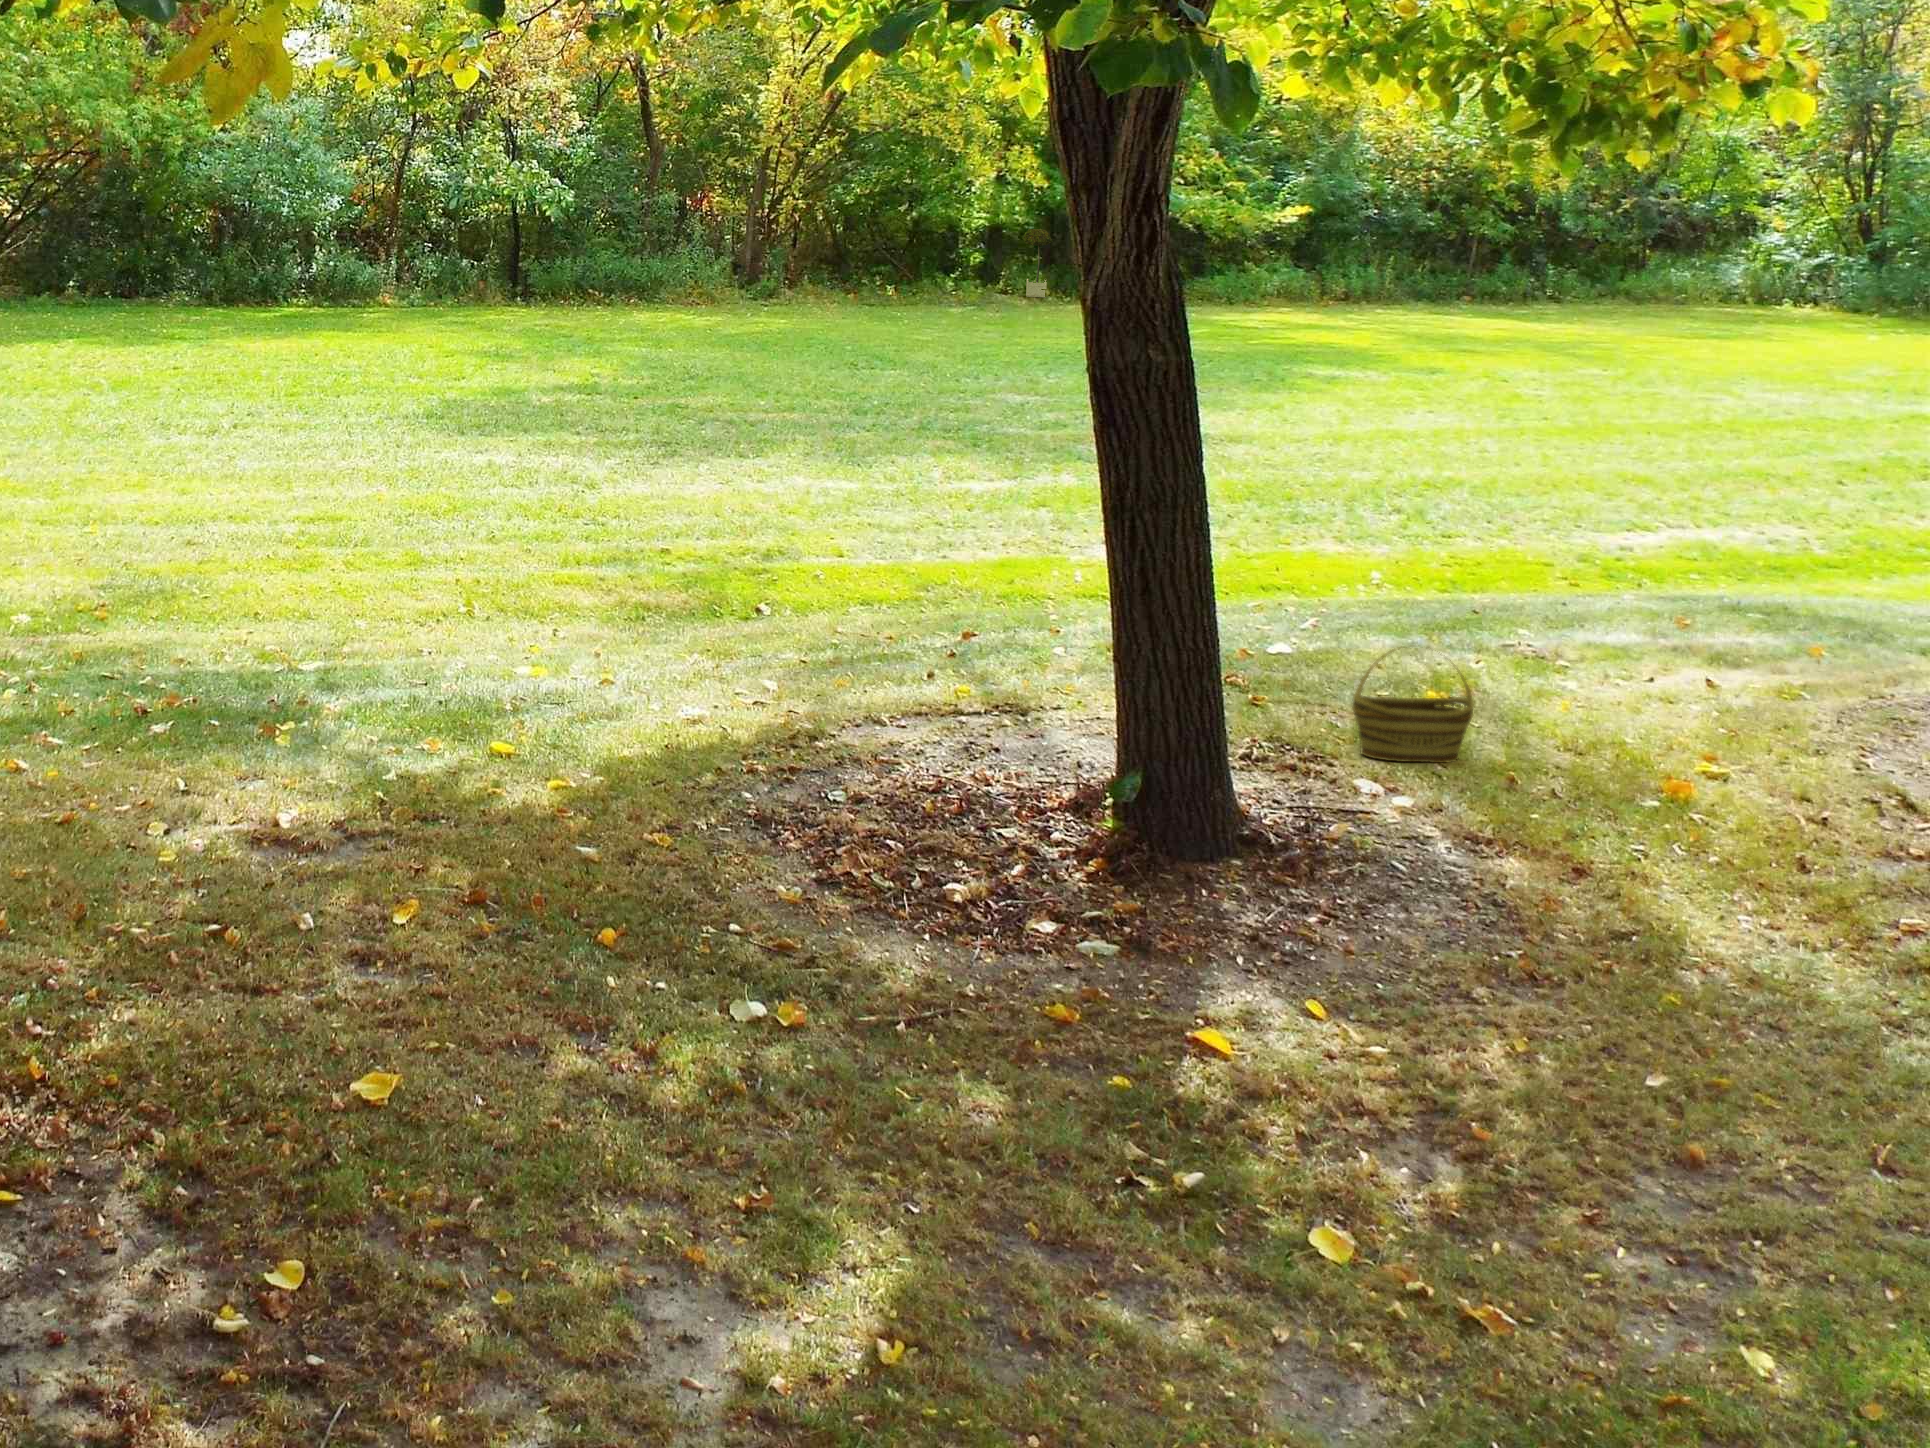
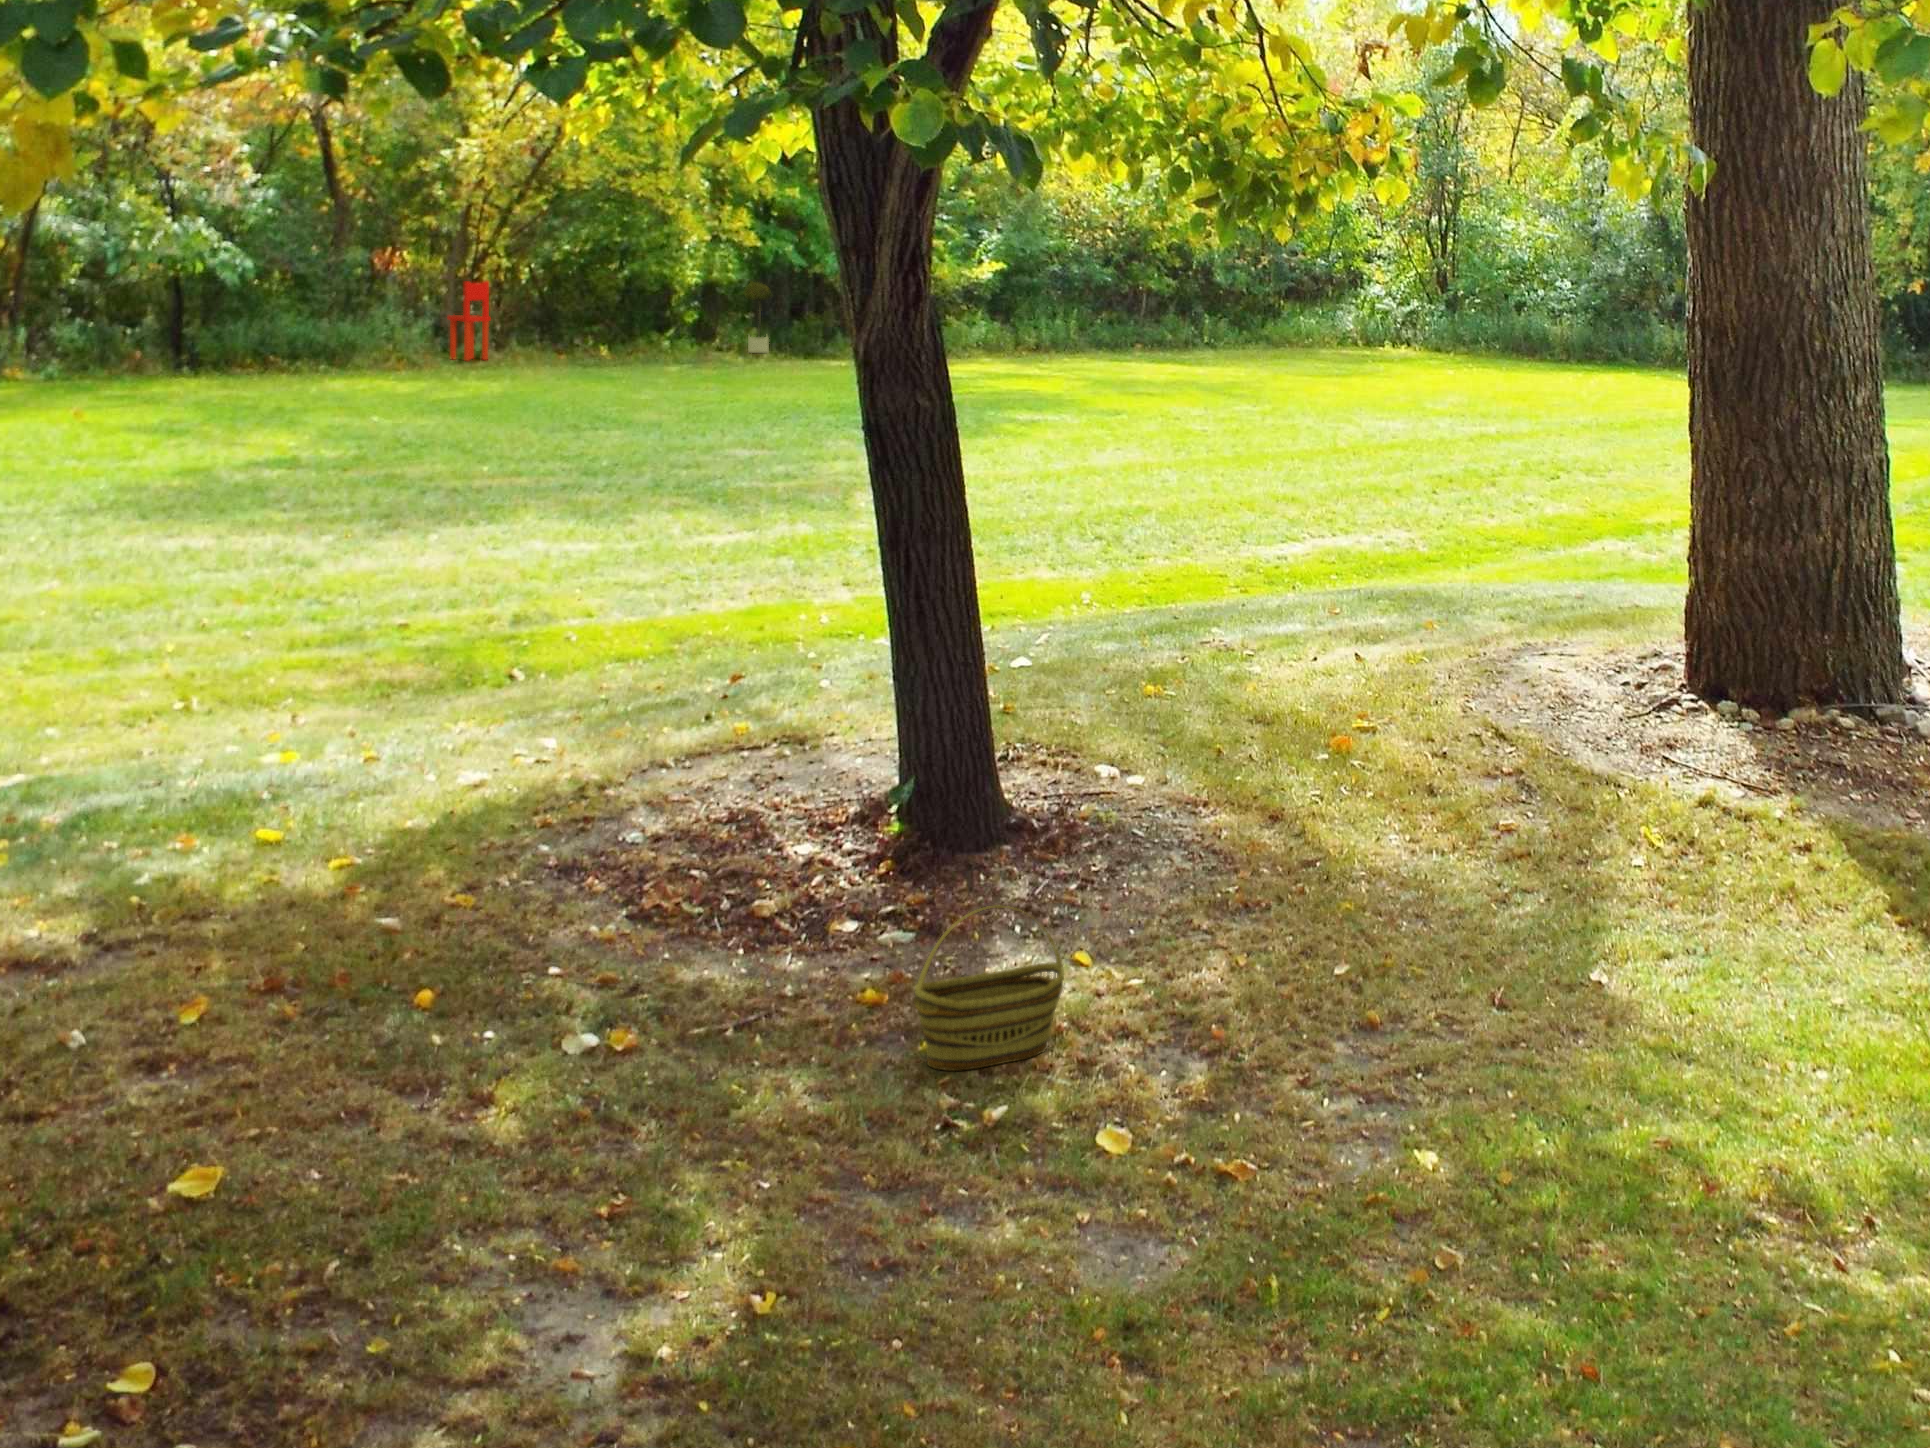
chair: none [750,226,788,299] -> present [447,281,491,361]
basket: present [1352,646,1474,763] -> present [915,906,1064,1071]

